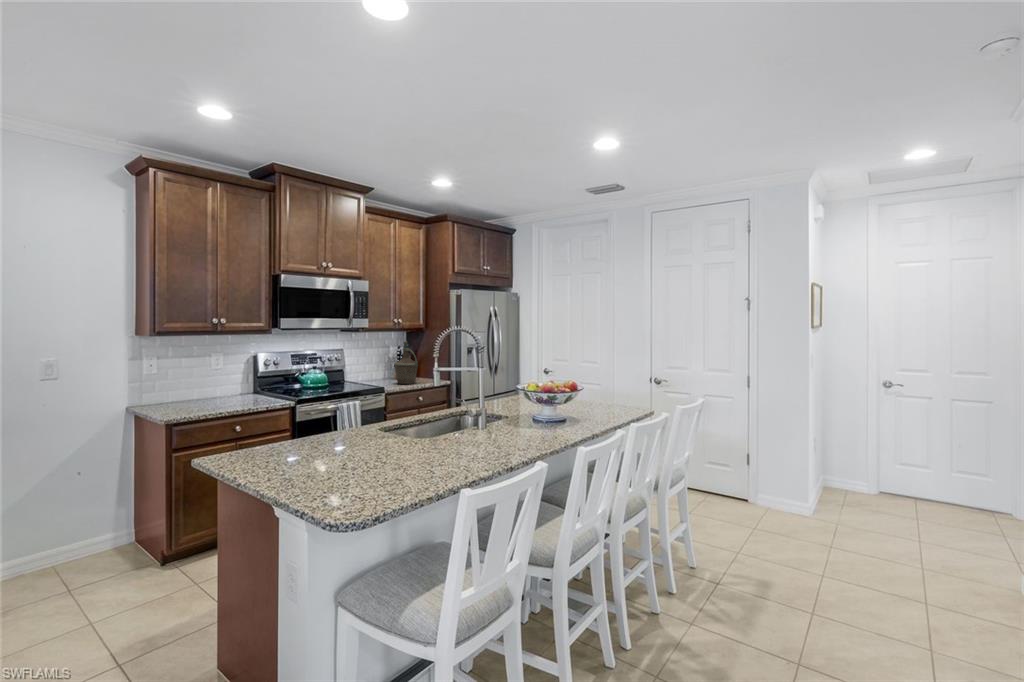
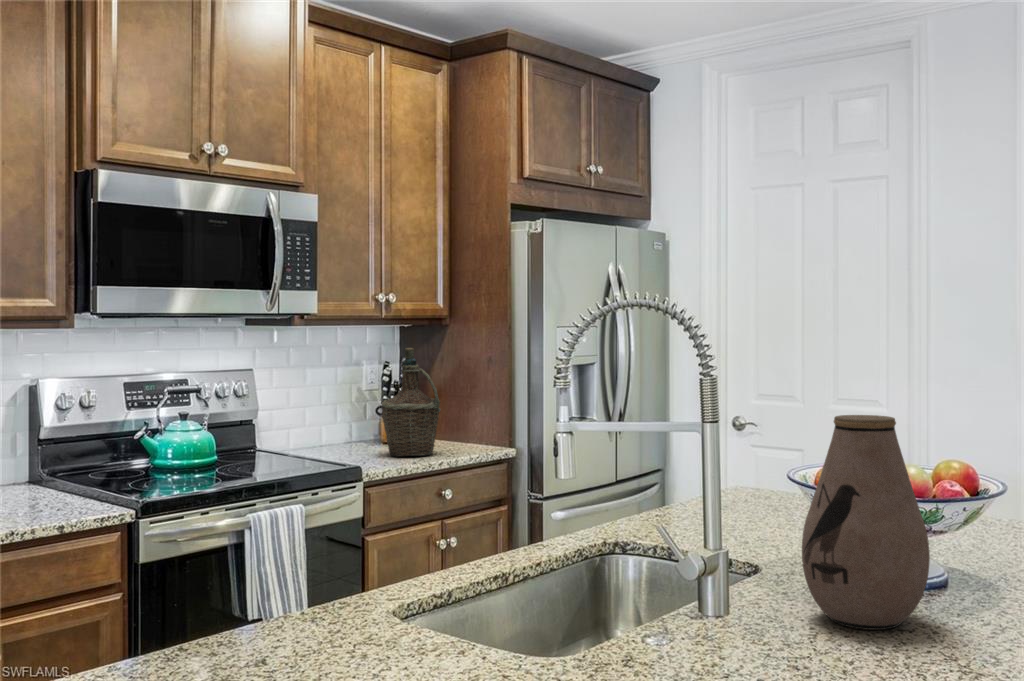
vase: none [504,366,541,431] -> present [802,415,930,630]

